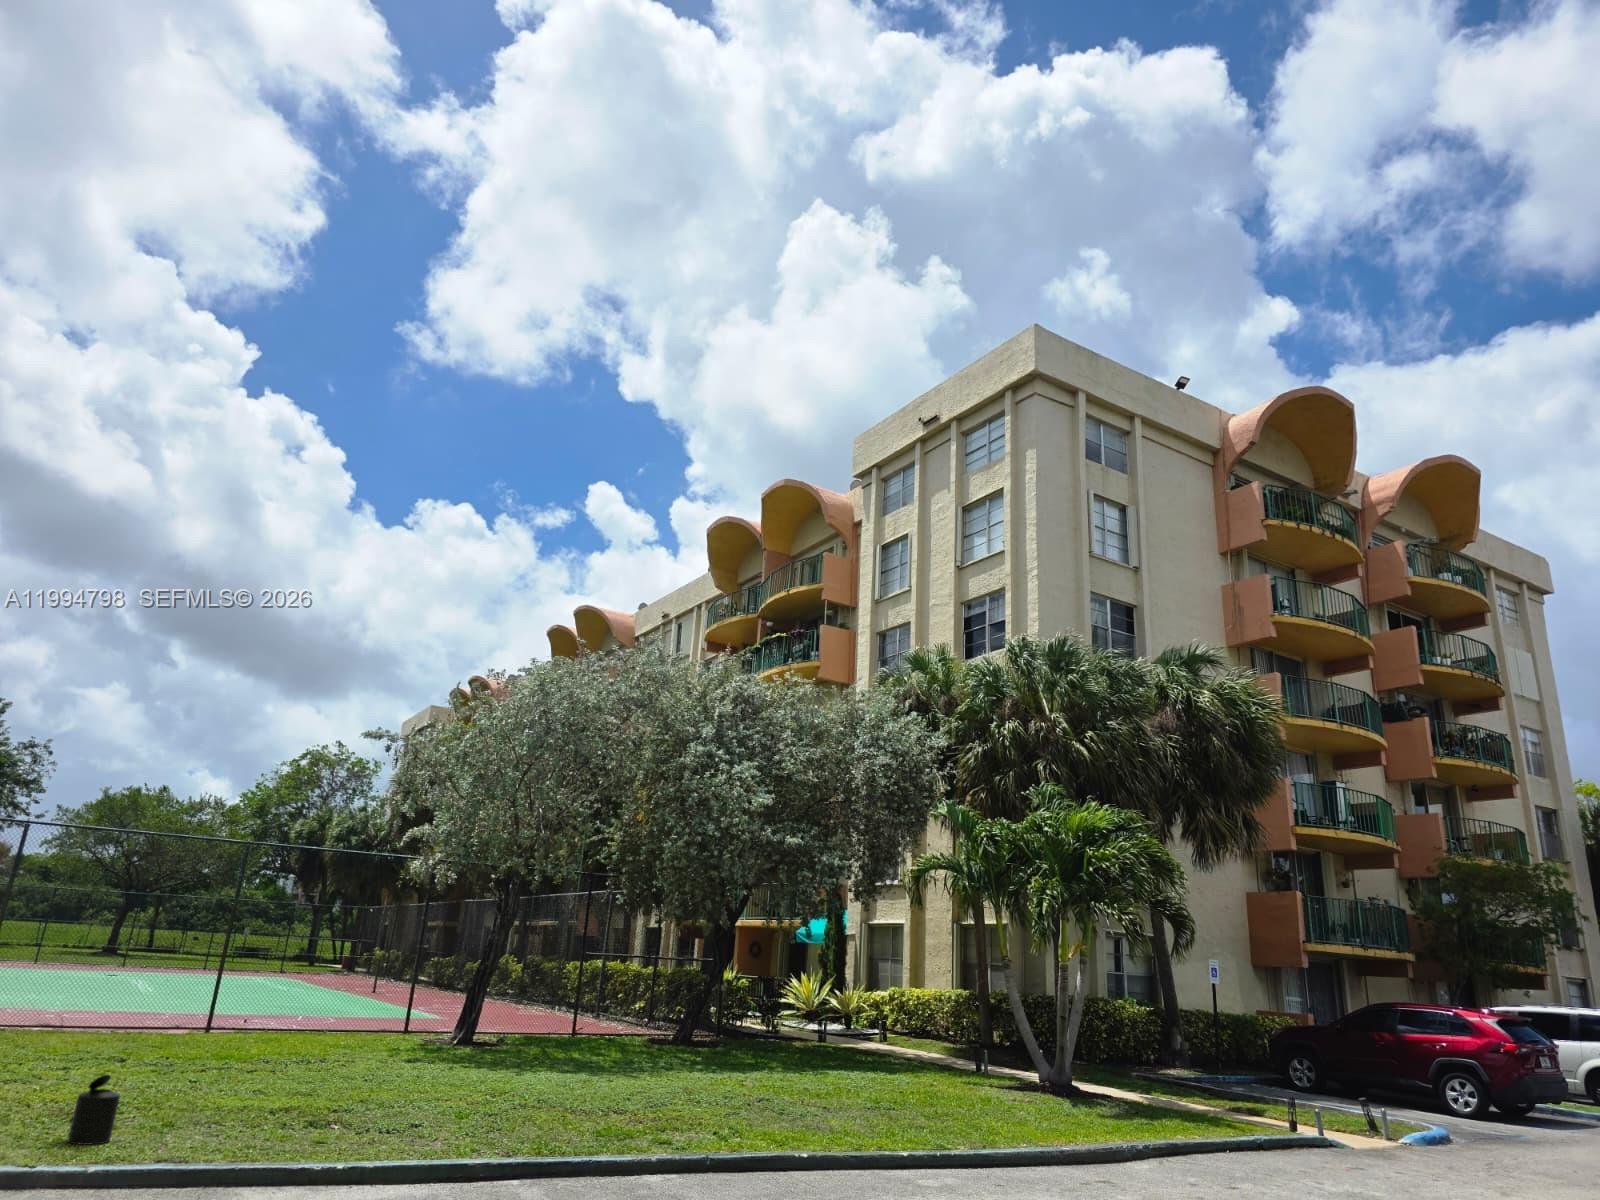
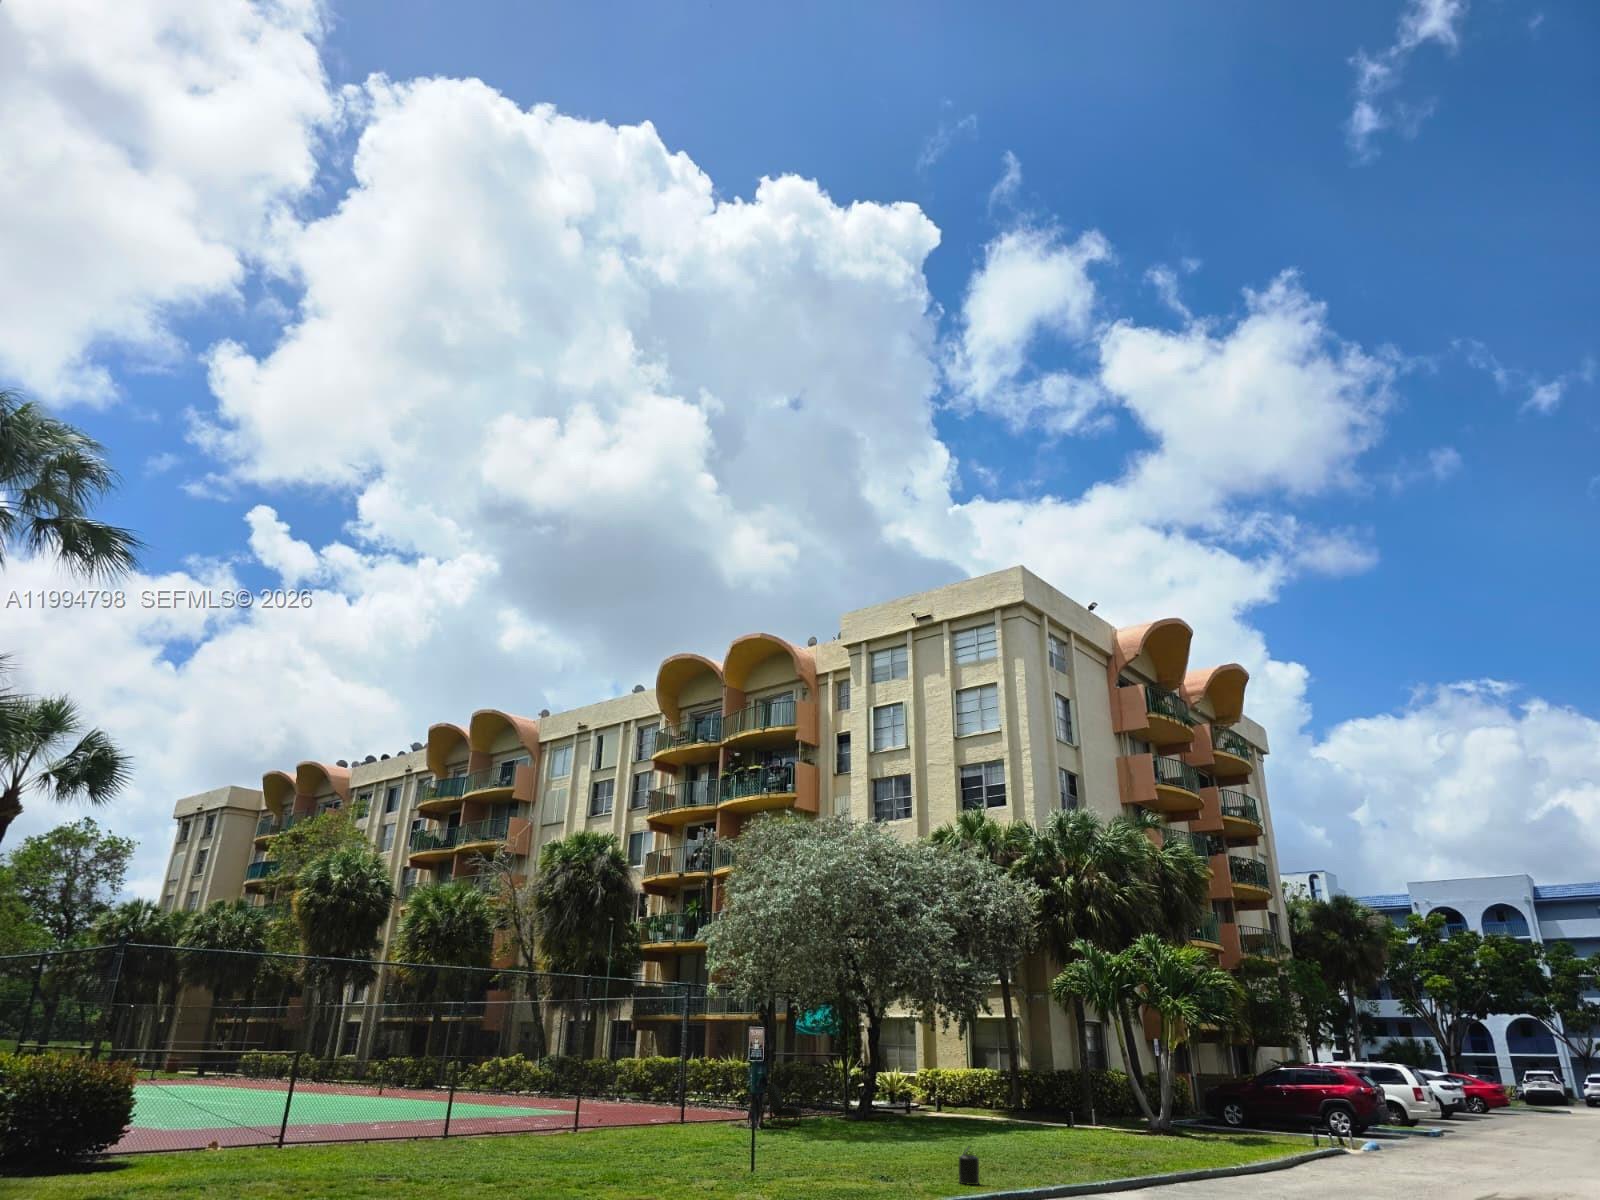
lounge chair: none [472,992,521,1047] -> present [766,1085,802,1126]

